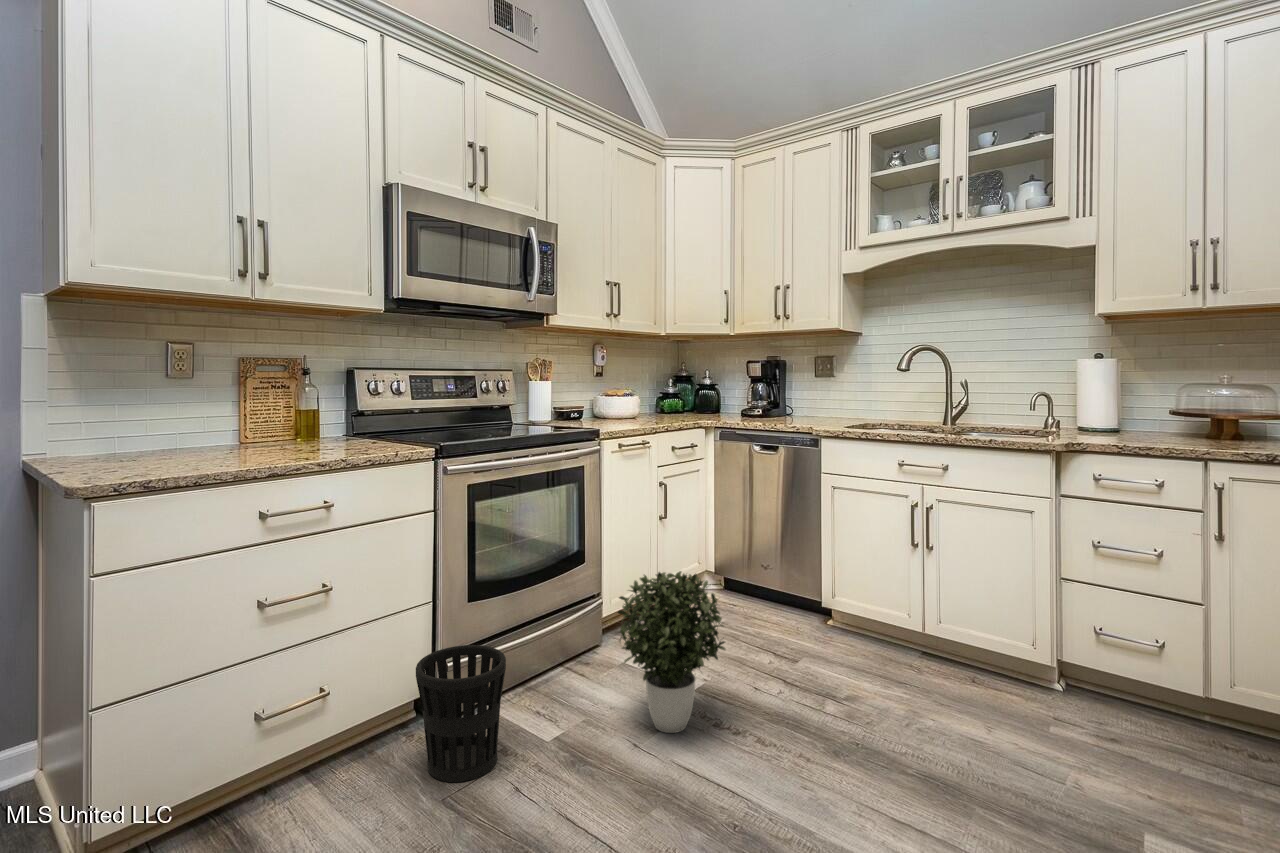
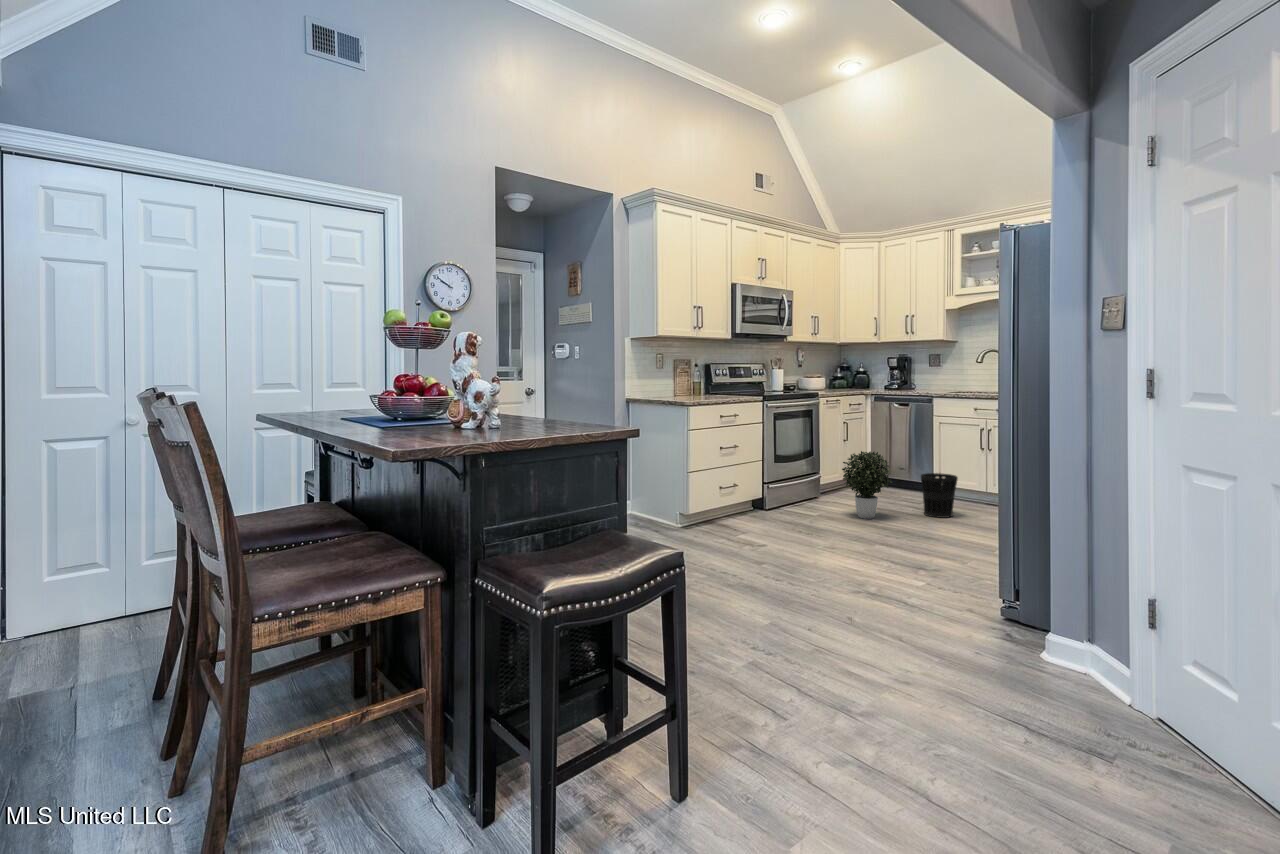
wastebasket: present [416,645,506,782] -> present [921,473,958,518]

